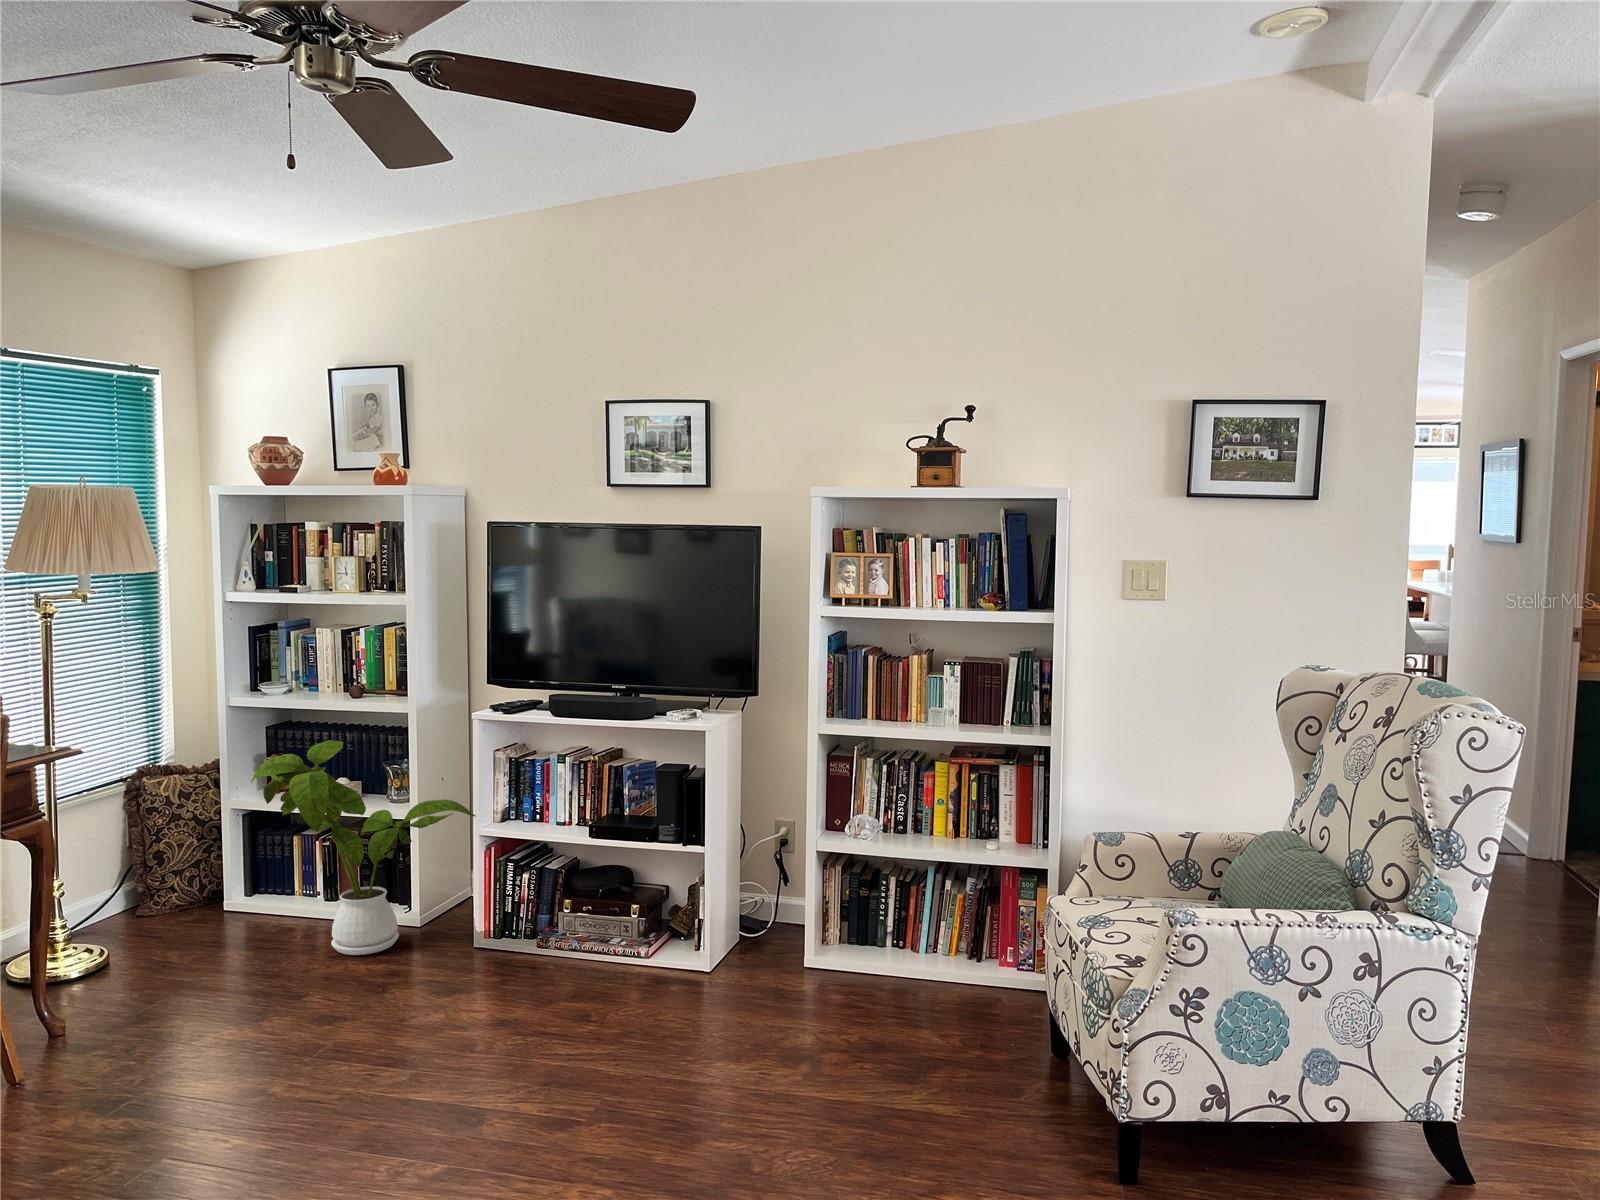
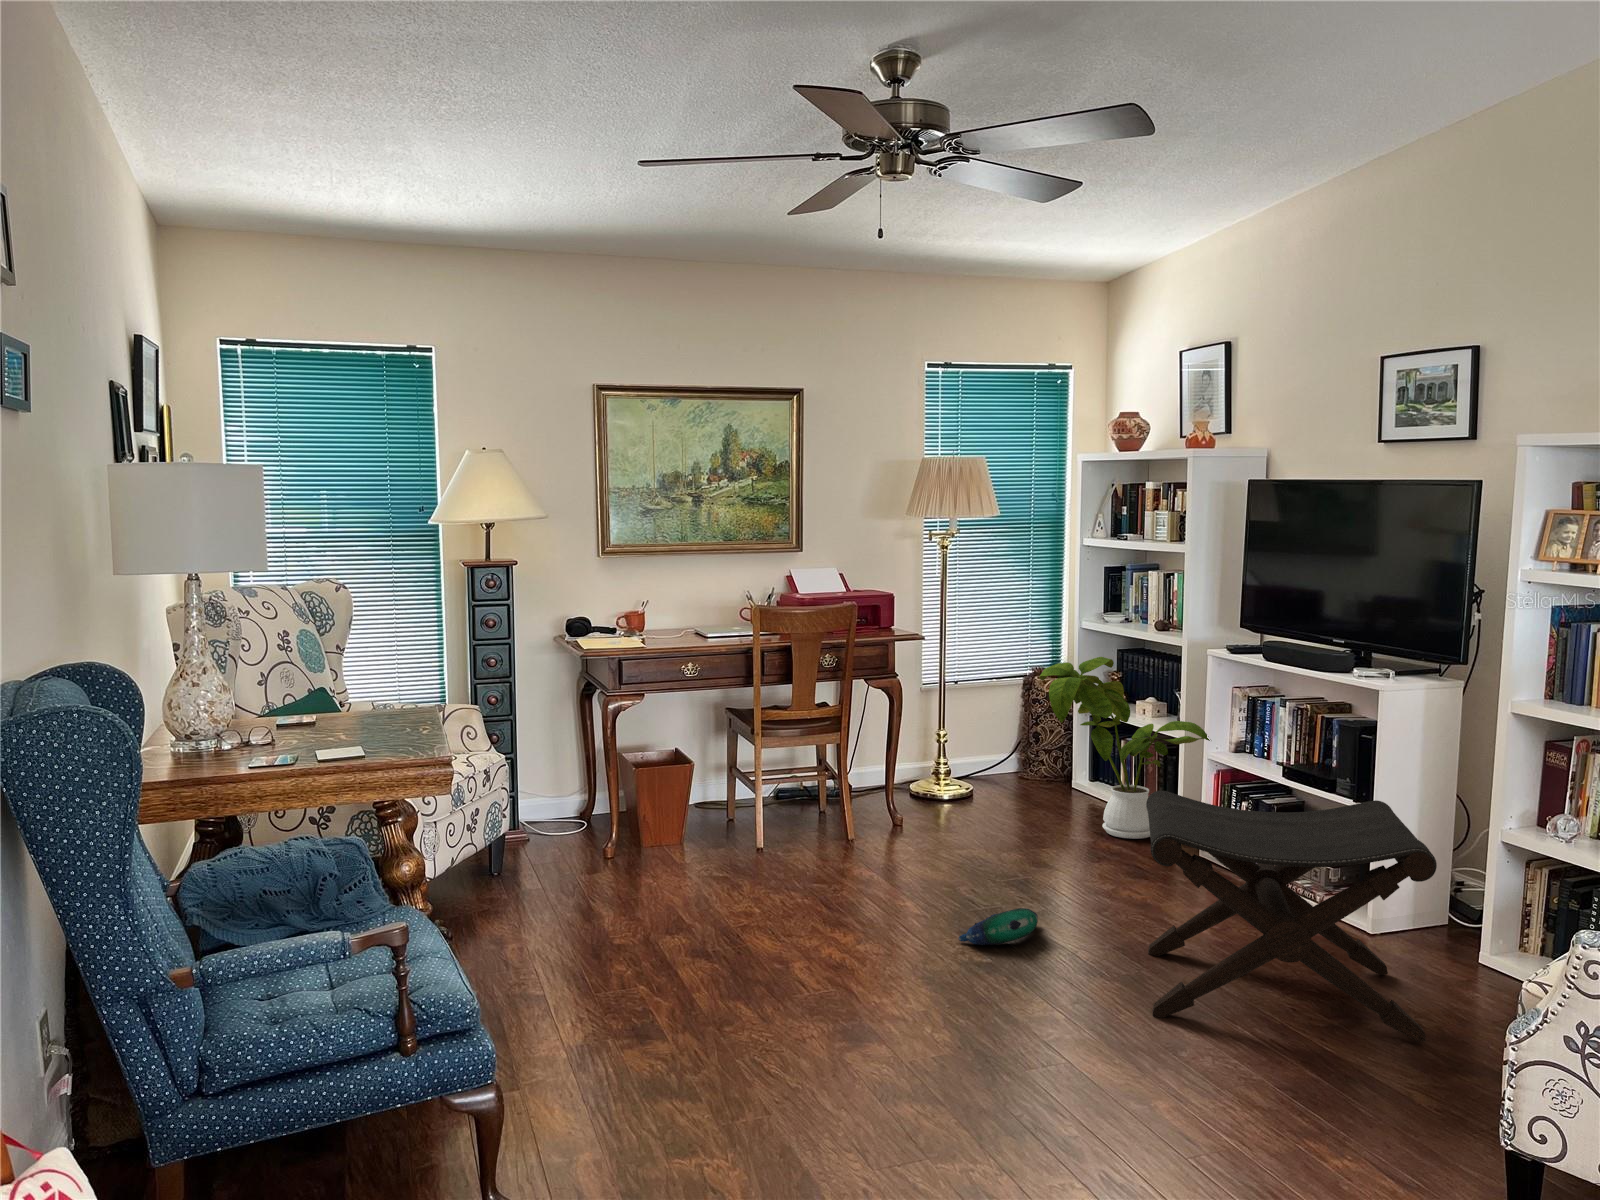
footstool: none [564,842,887,1143] -> present [1146,791,1437,1042]
plush toy: none [377,1079,458,1158] -> present [959,908,1038,946]

